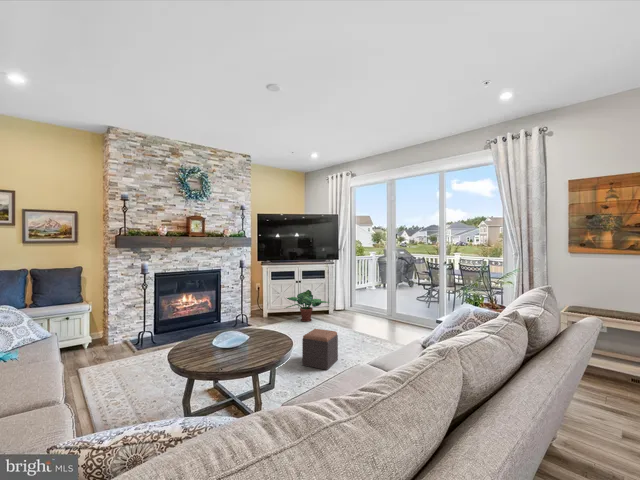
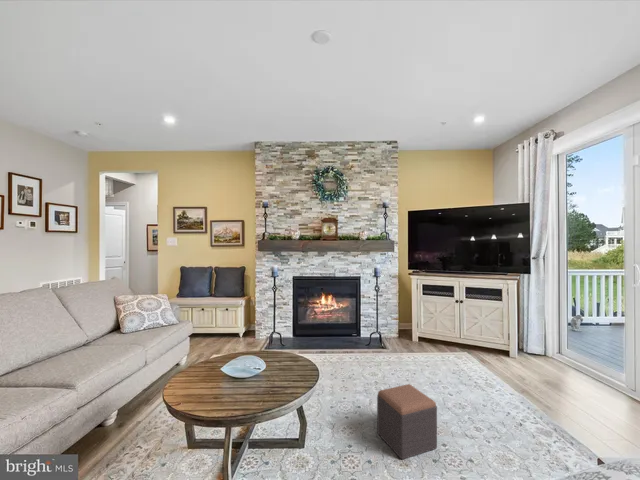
potted plant: present [286,290,329,322] -> none [422,316,494,362]

